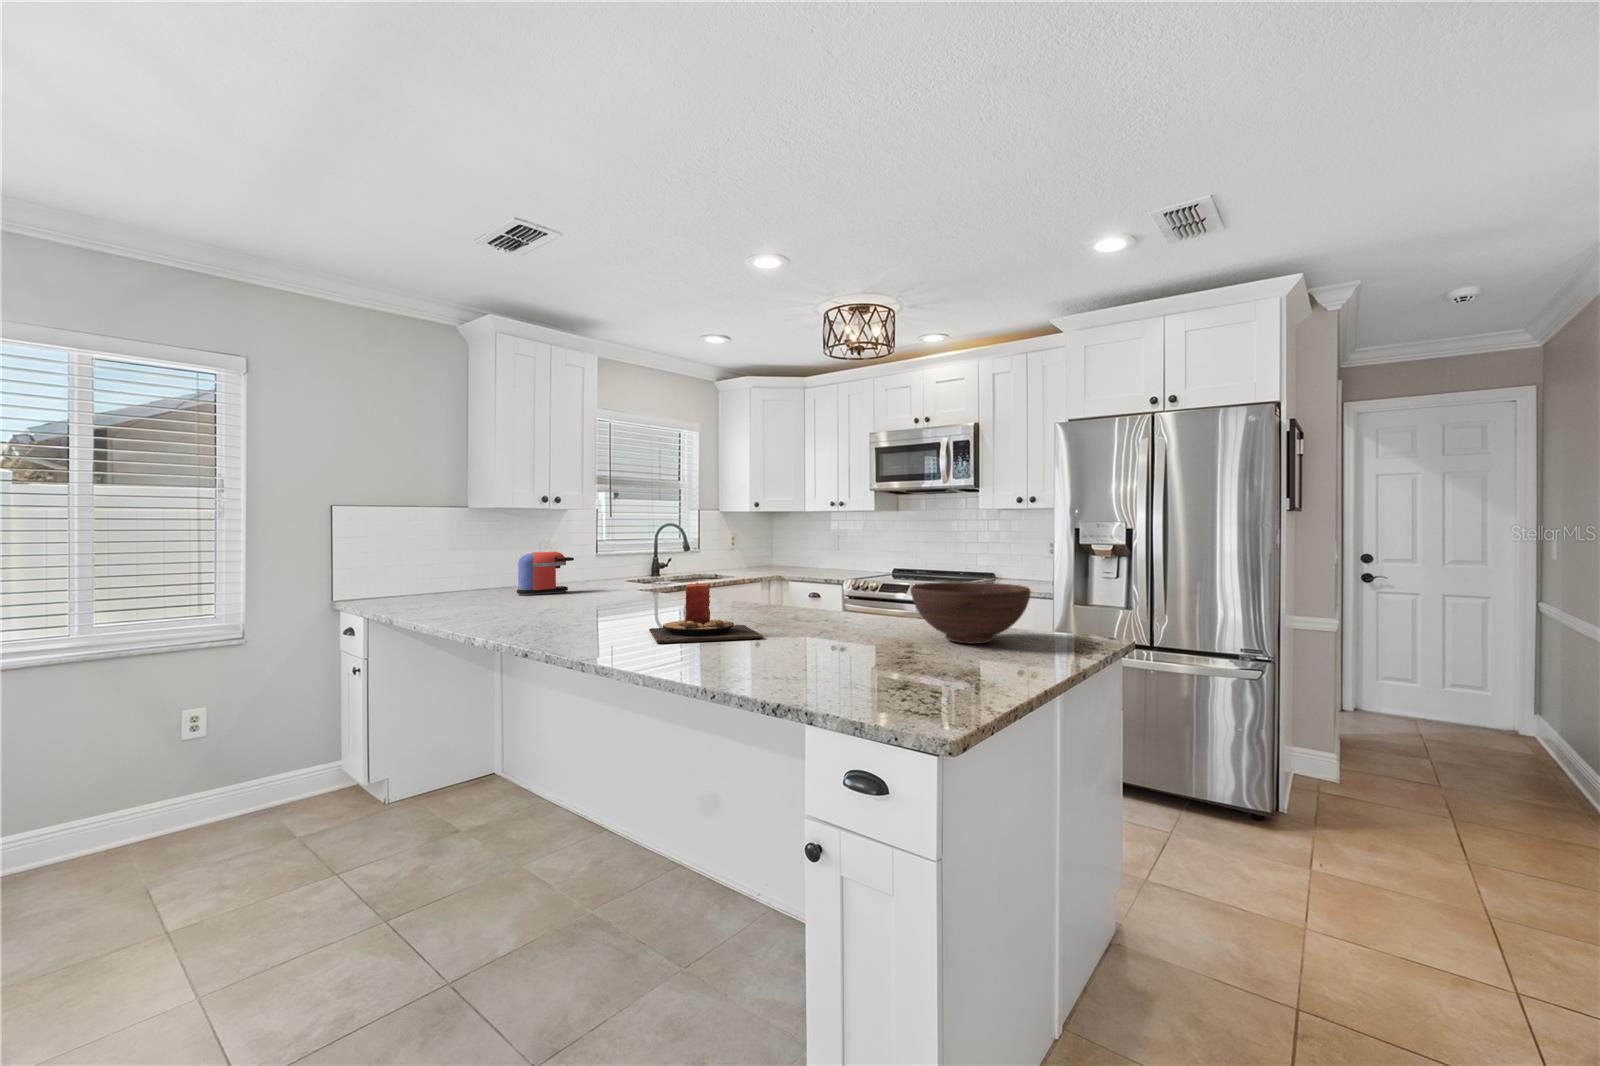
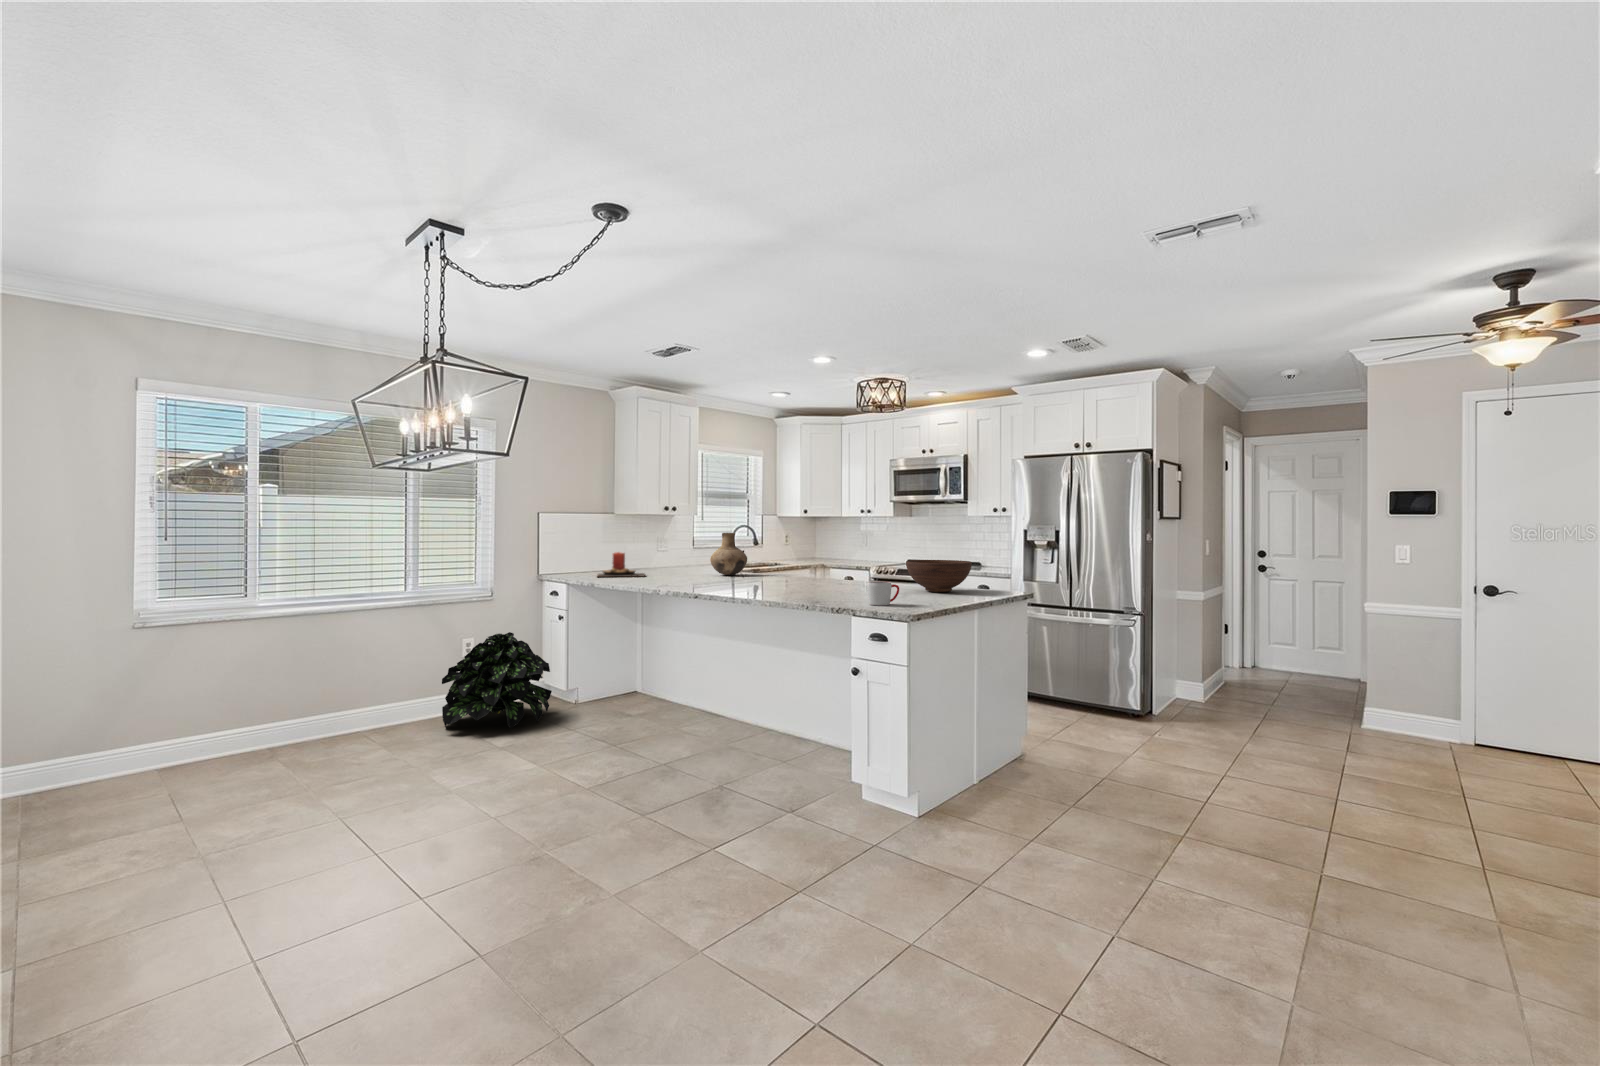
vase: none [596,535,655,601] -> present [710,533,747,575]
coffee maker: present [517,552,574,595] -> none [654,544,688,572]
candle: present [649,583,763,643] -> present [597,552,645,577]
mug: none [843,641,911,698] -> present [867,581,899,605]
potted plant: none [96,702,331,878] -> present [442,632,552,729]

